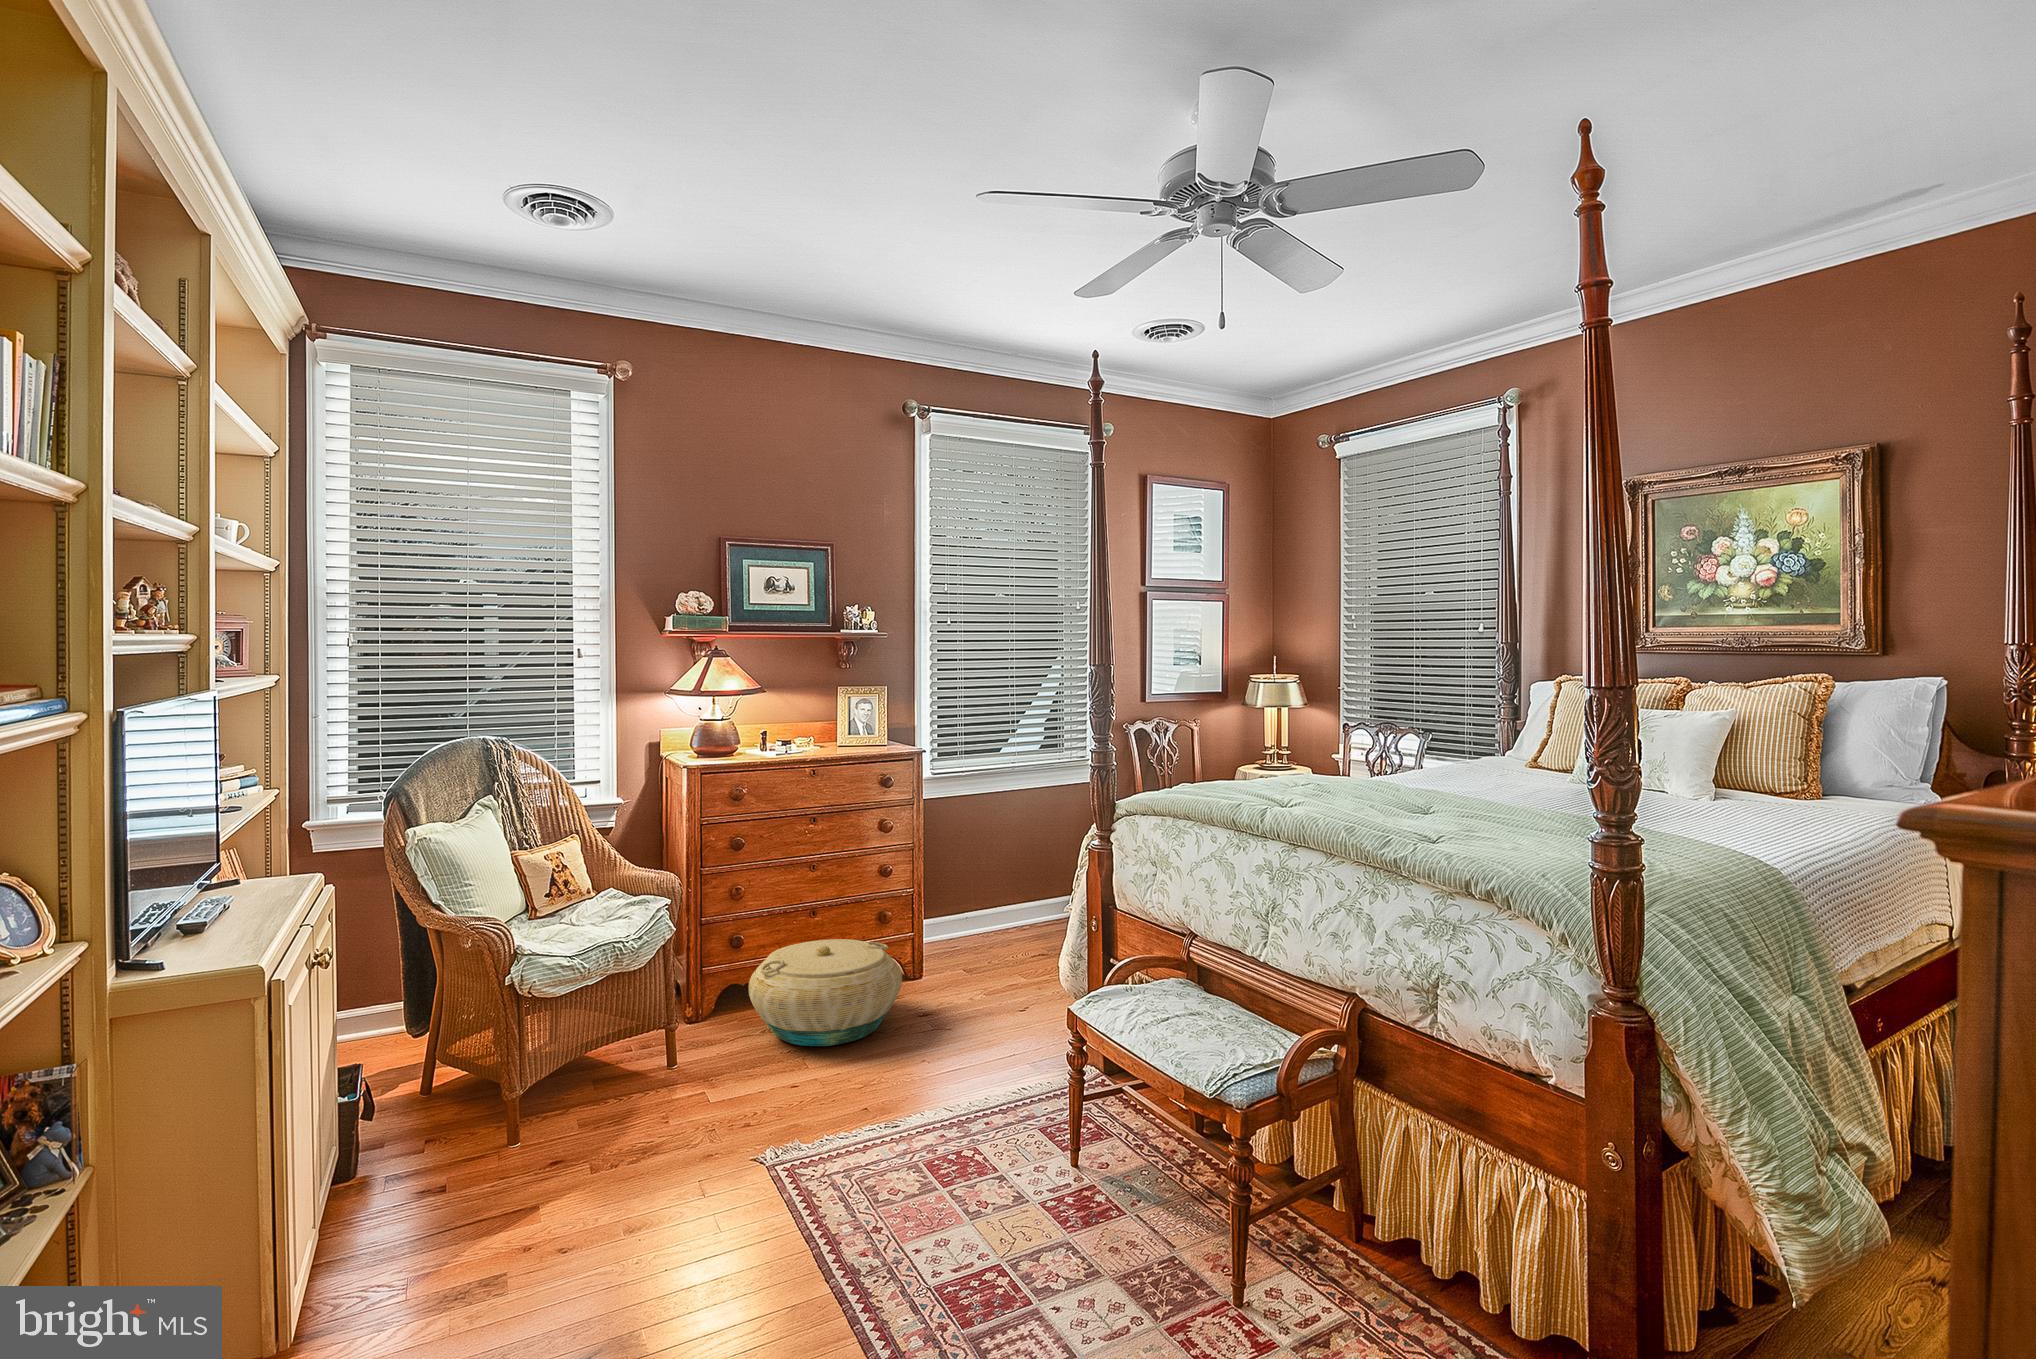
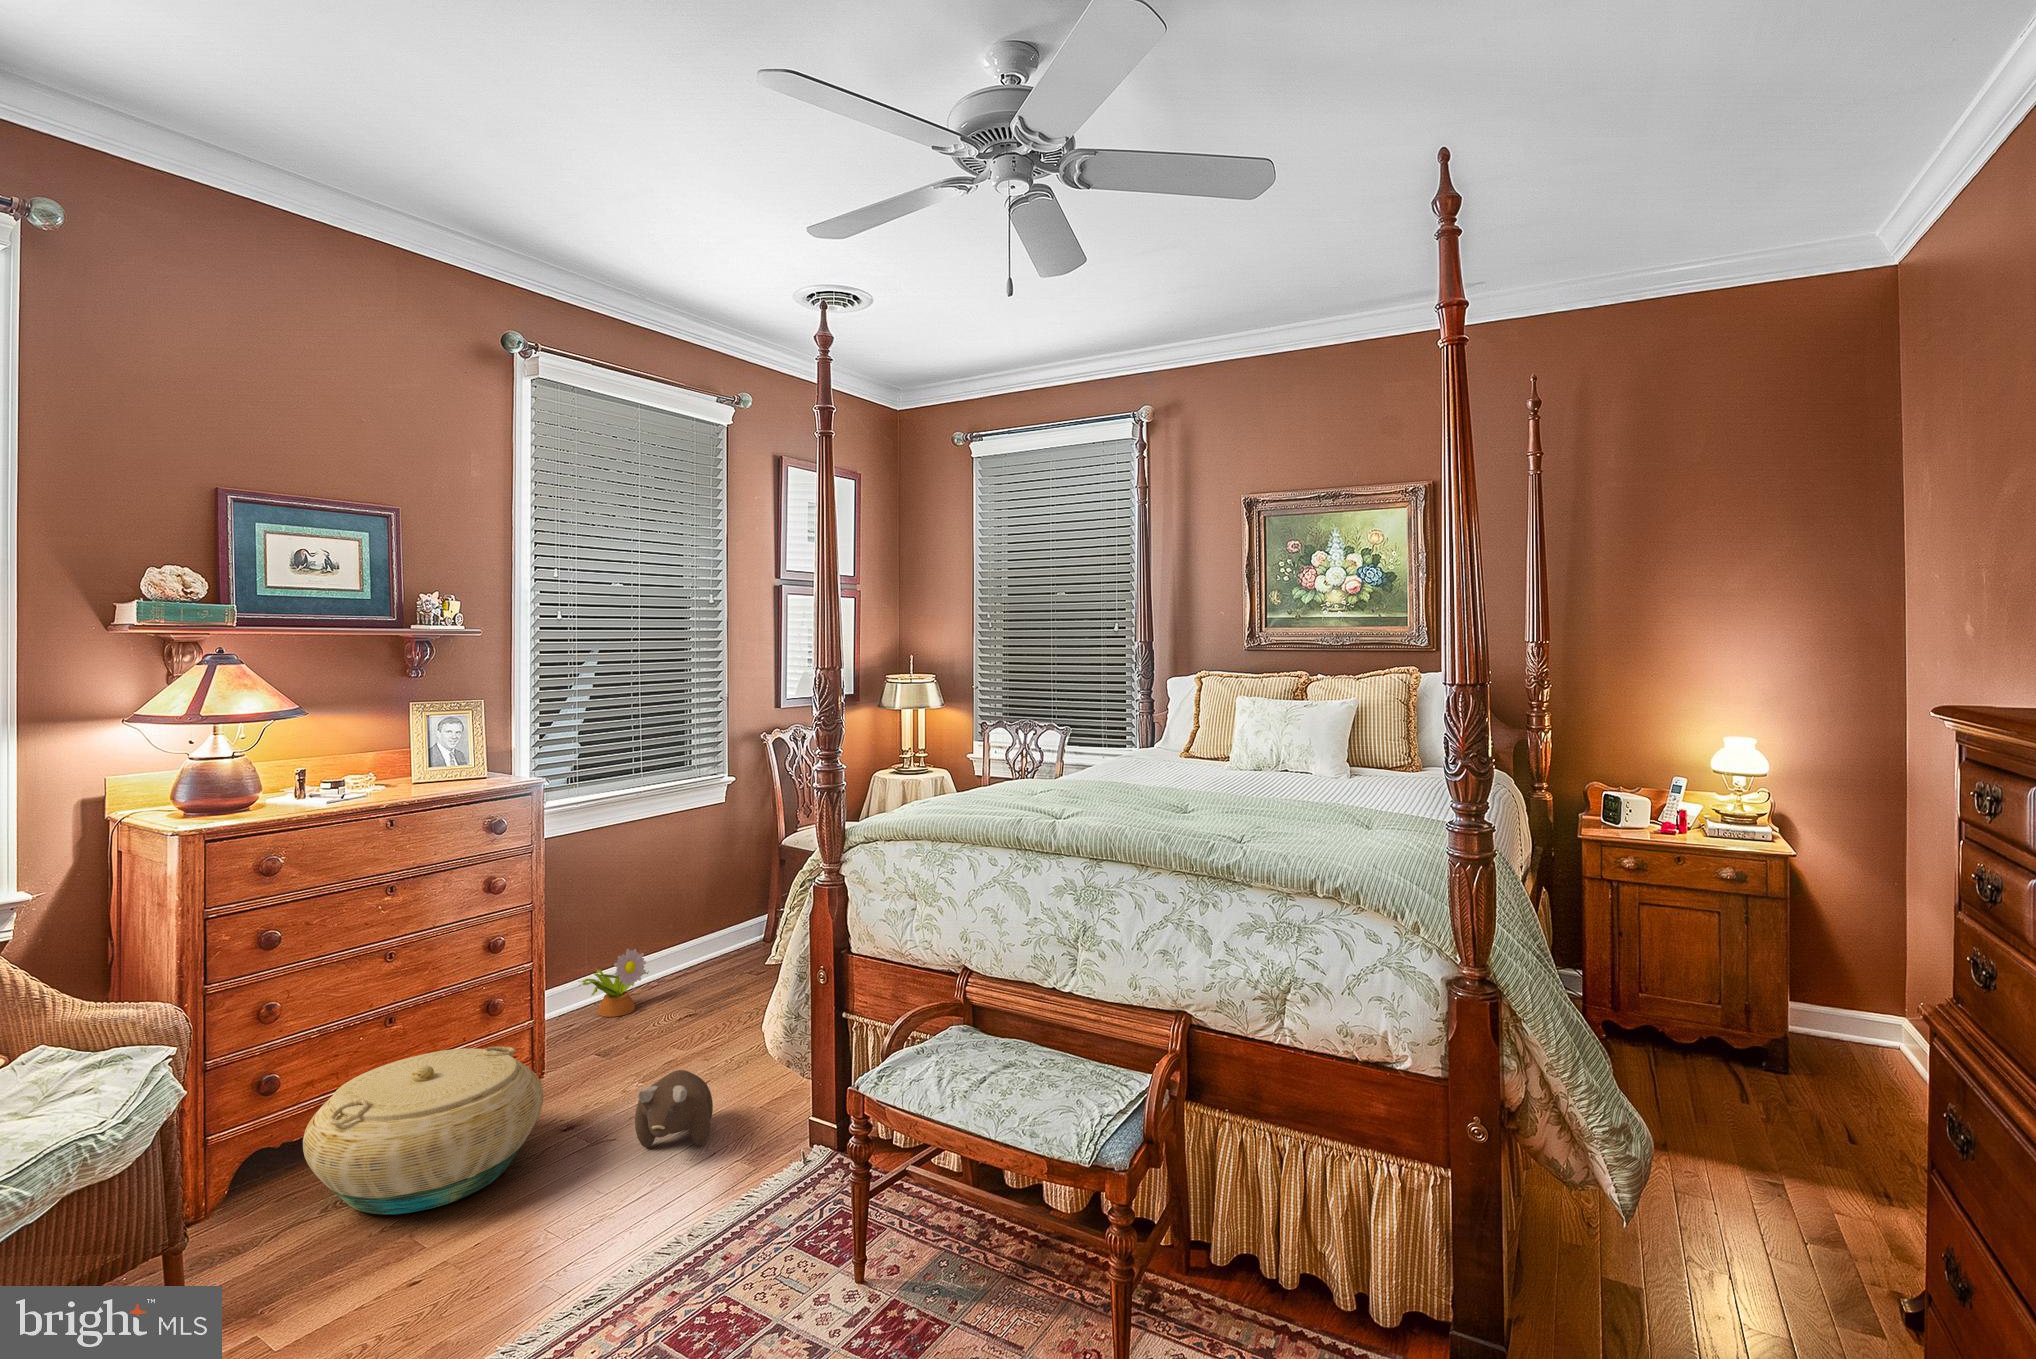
decorative plant: none [968,889,1022,943] -> present [578,949,649,1017]
plush toy: none [958,984,1023,1046] -> present [635,1070,713,1148]

